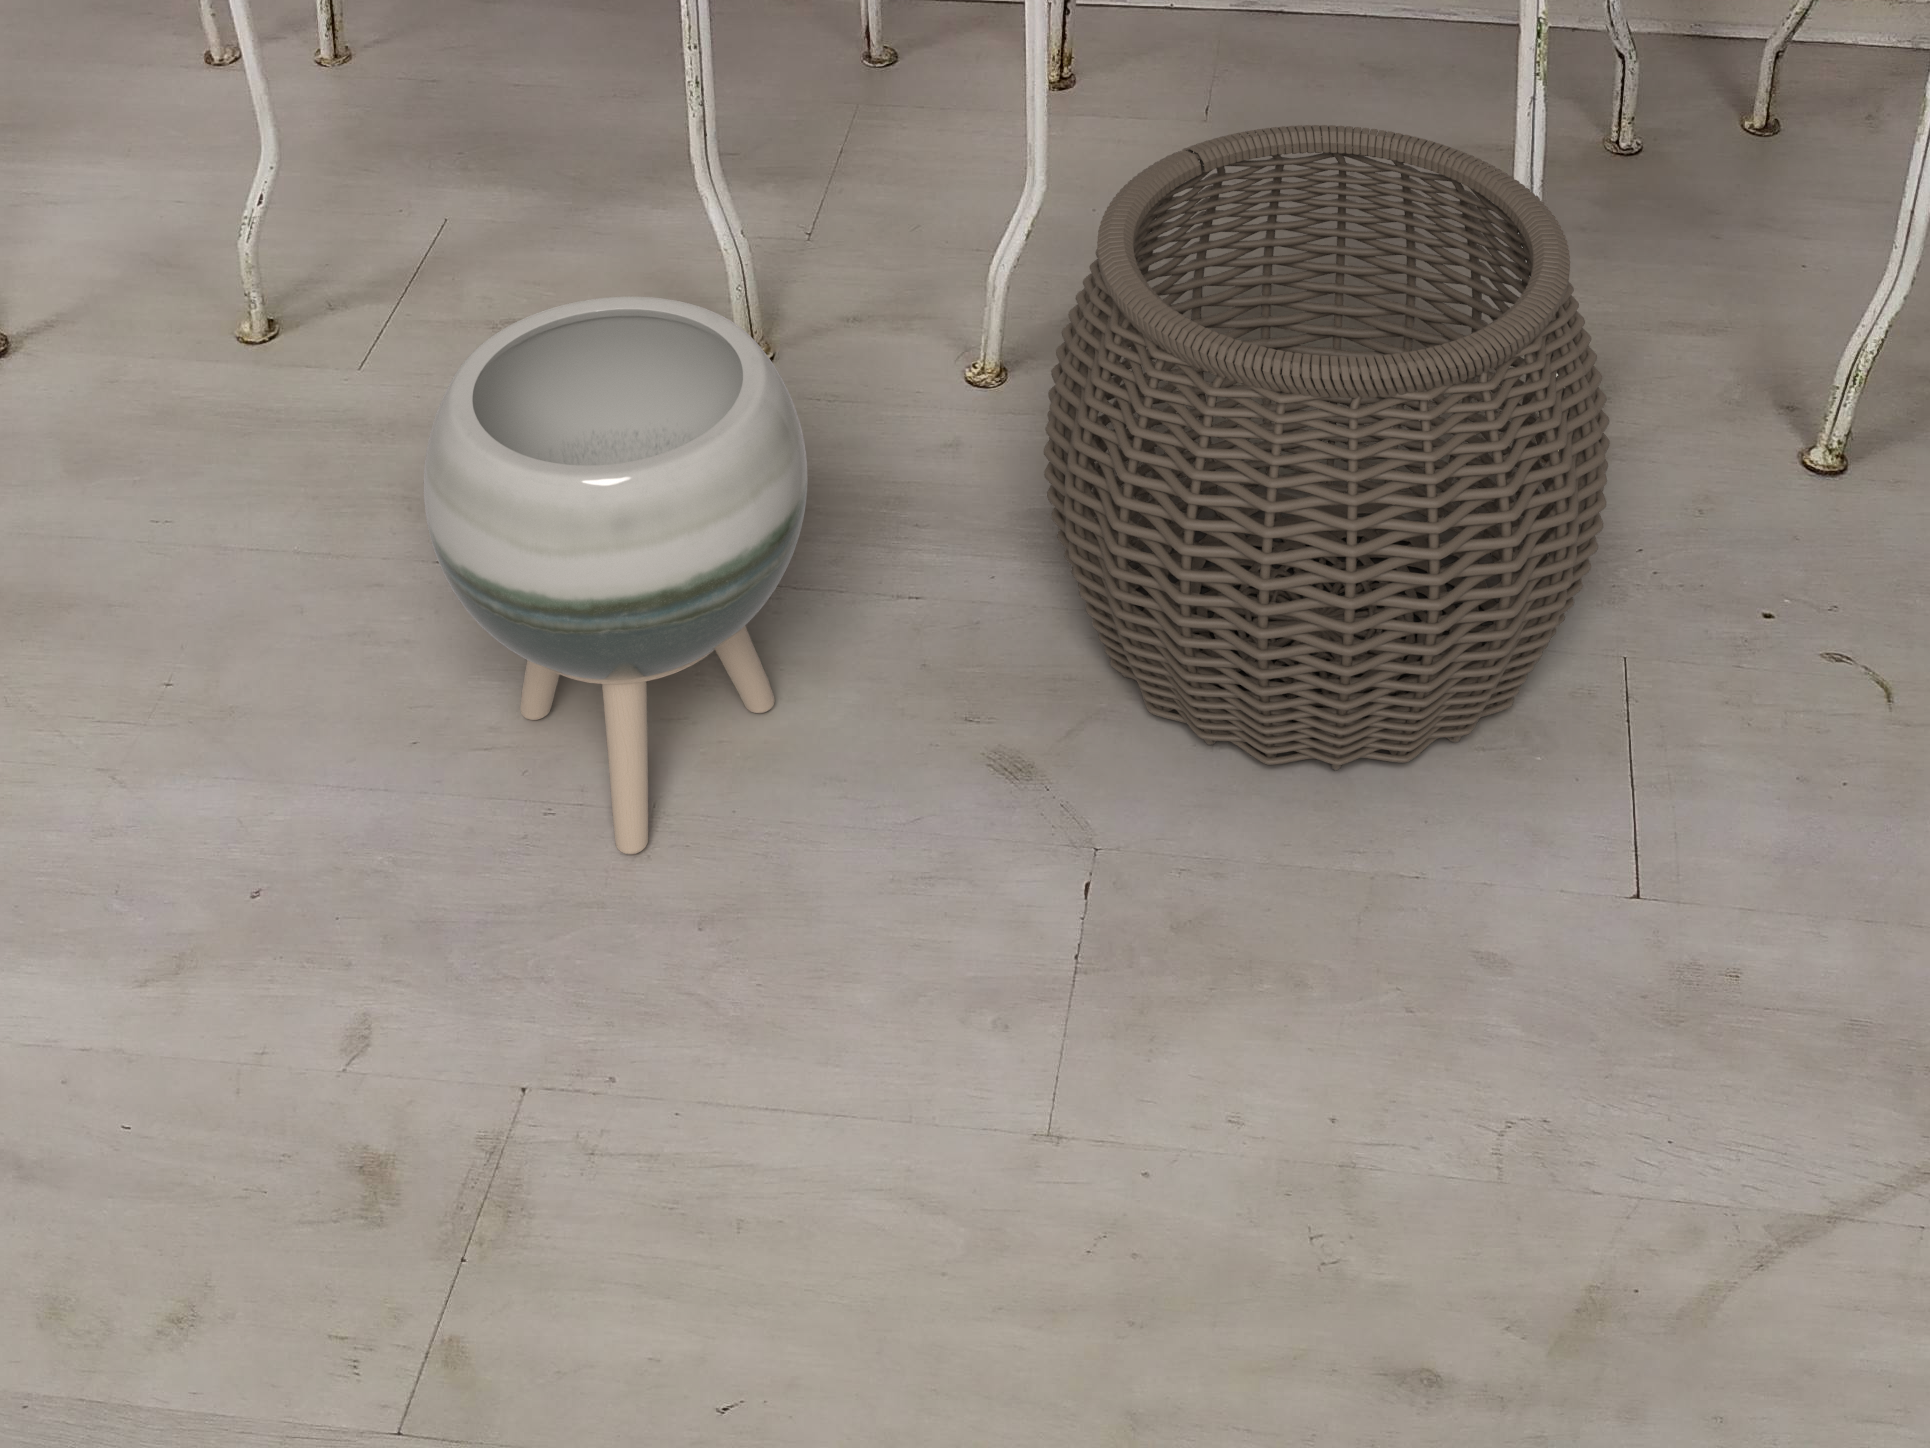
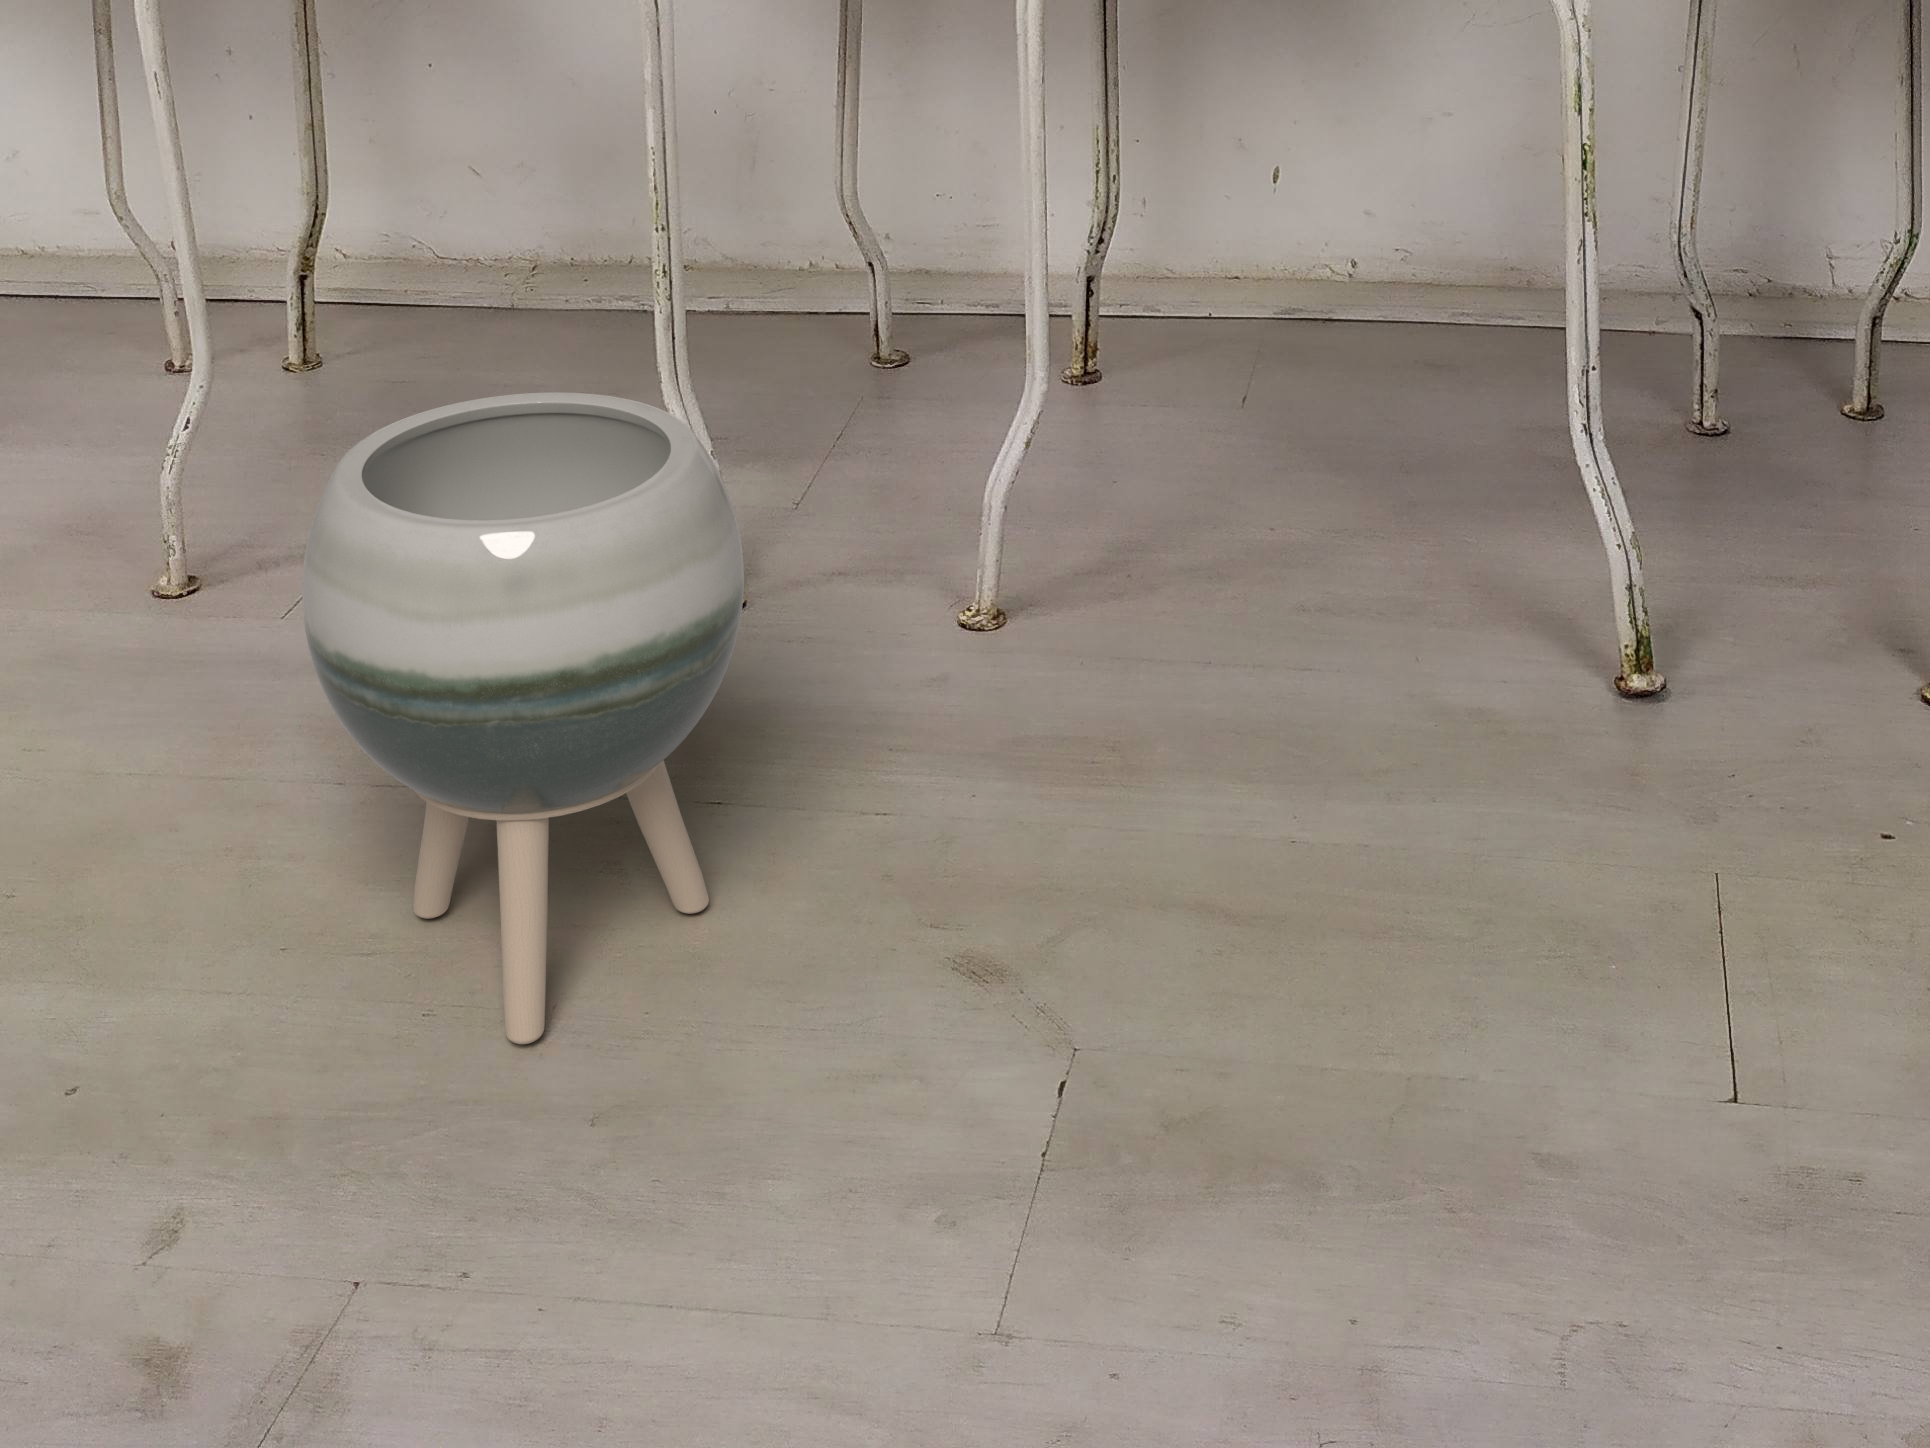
woven basket: present [1044,125,1610,770] -> none [1024,249,1678,968]

